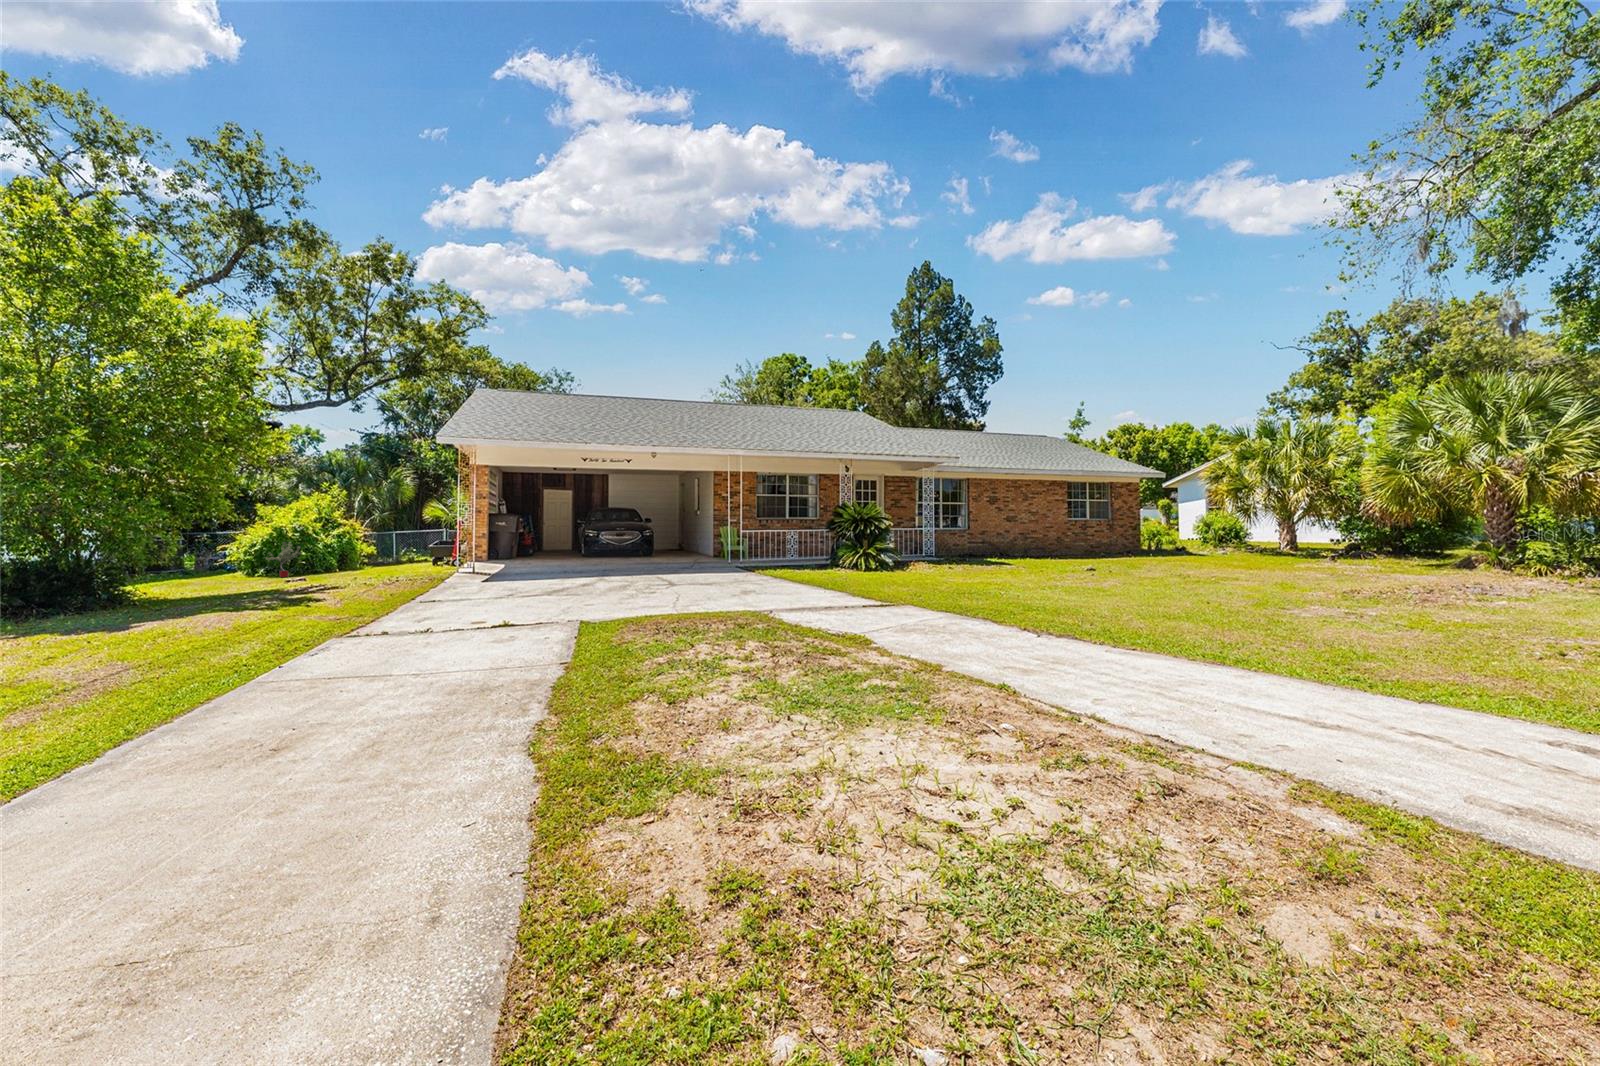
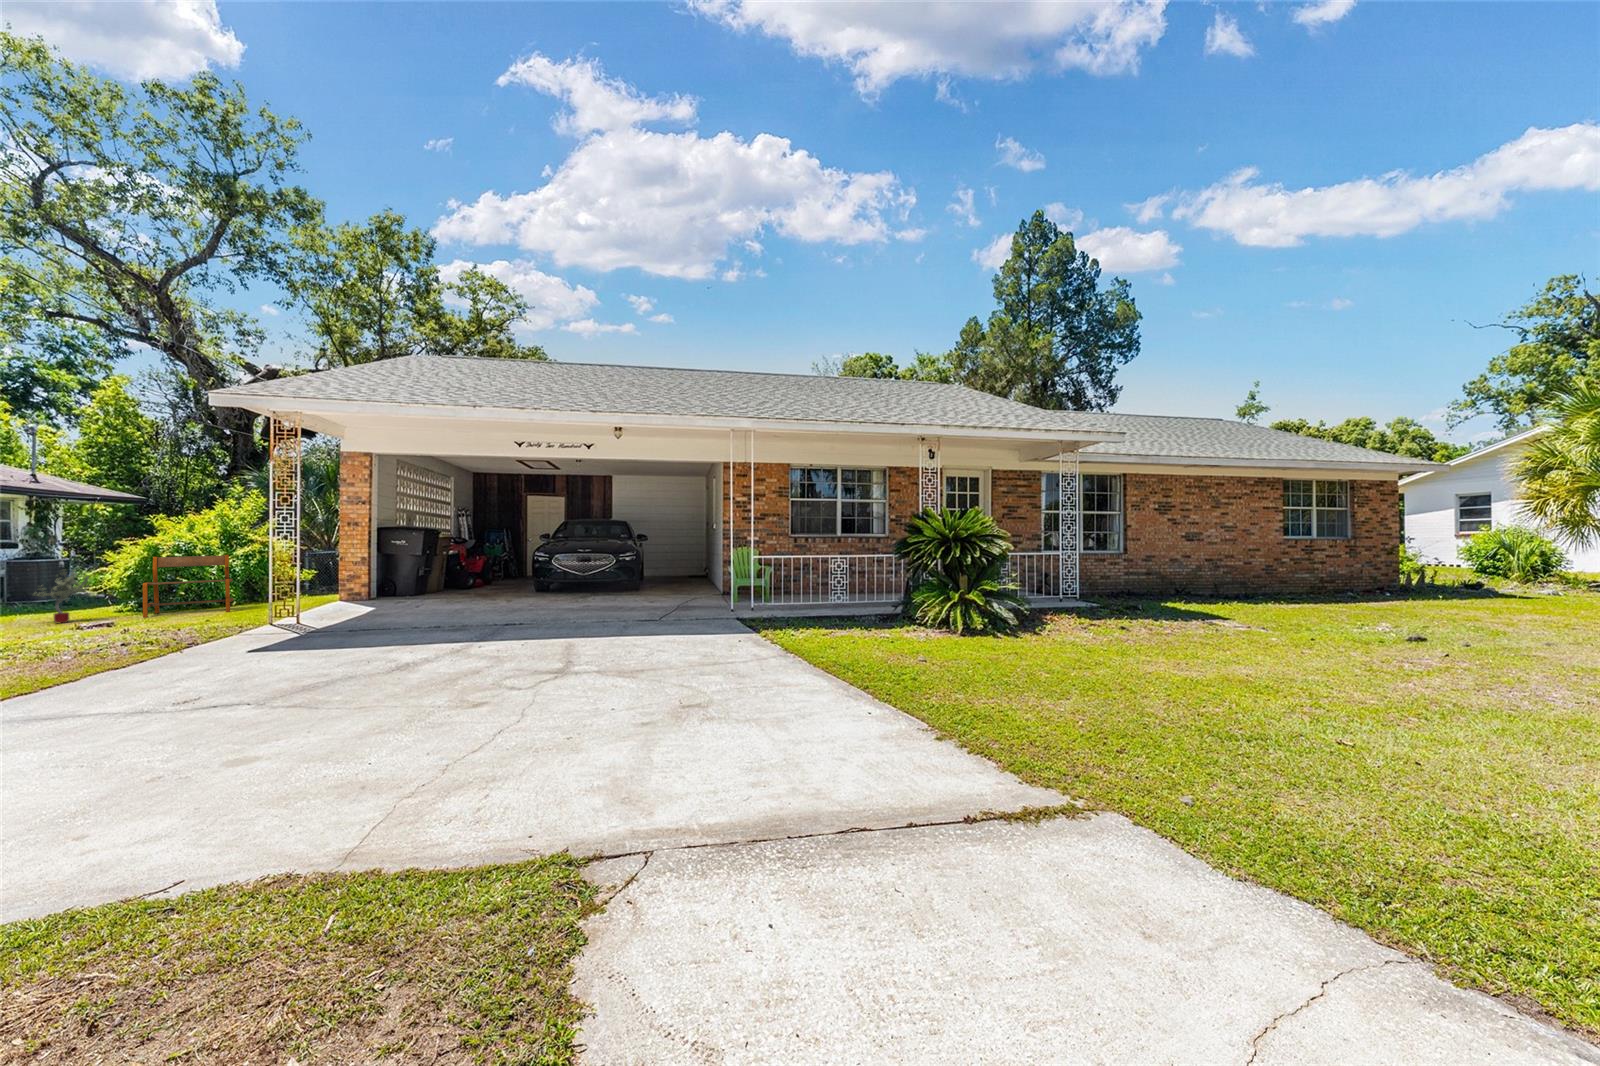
bench: none [327,533,382,575] -> present [143,555,233,618]

